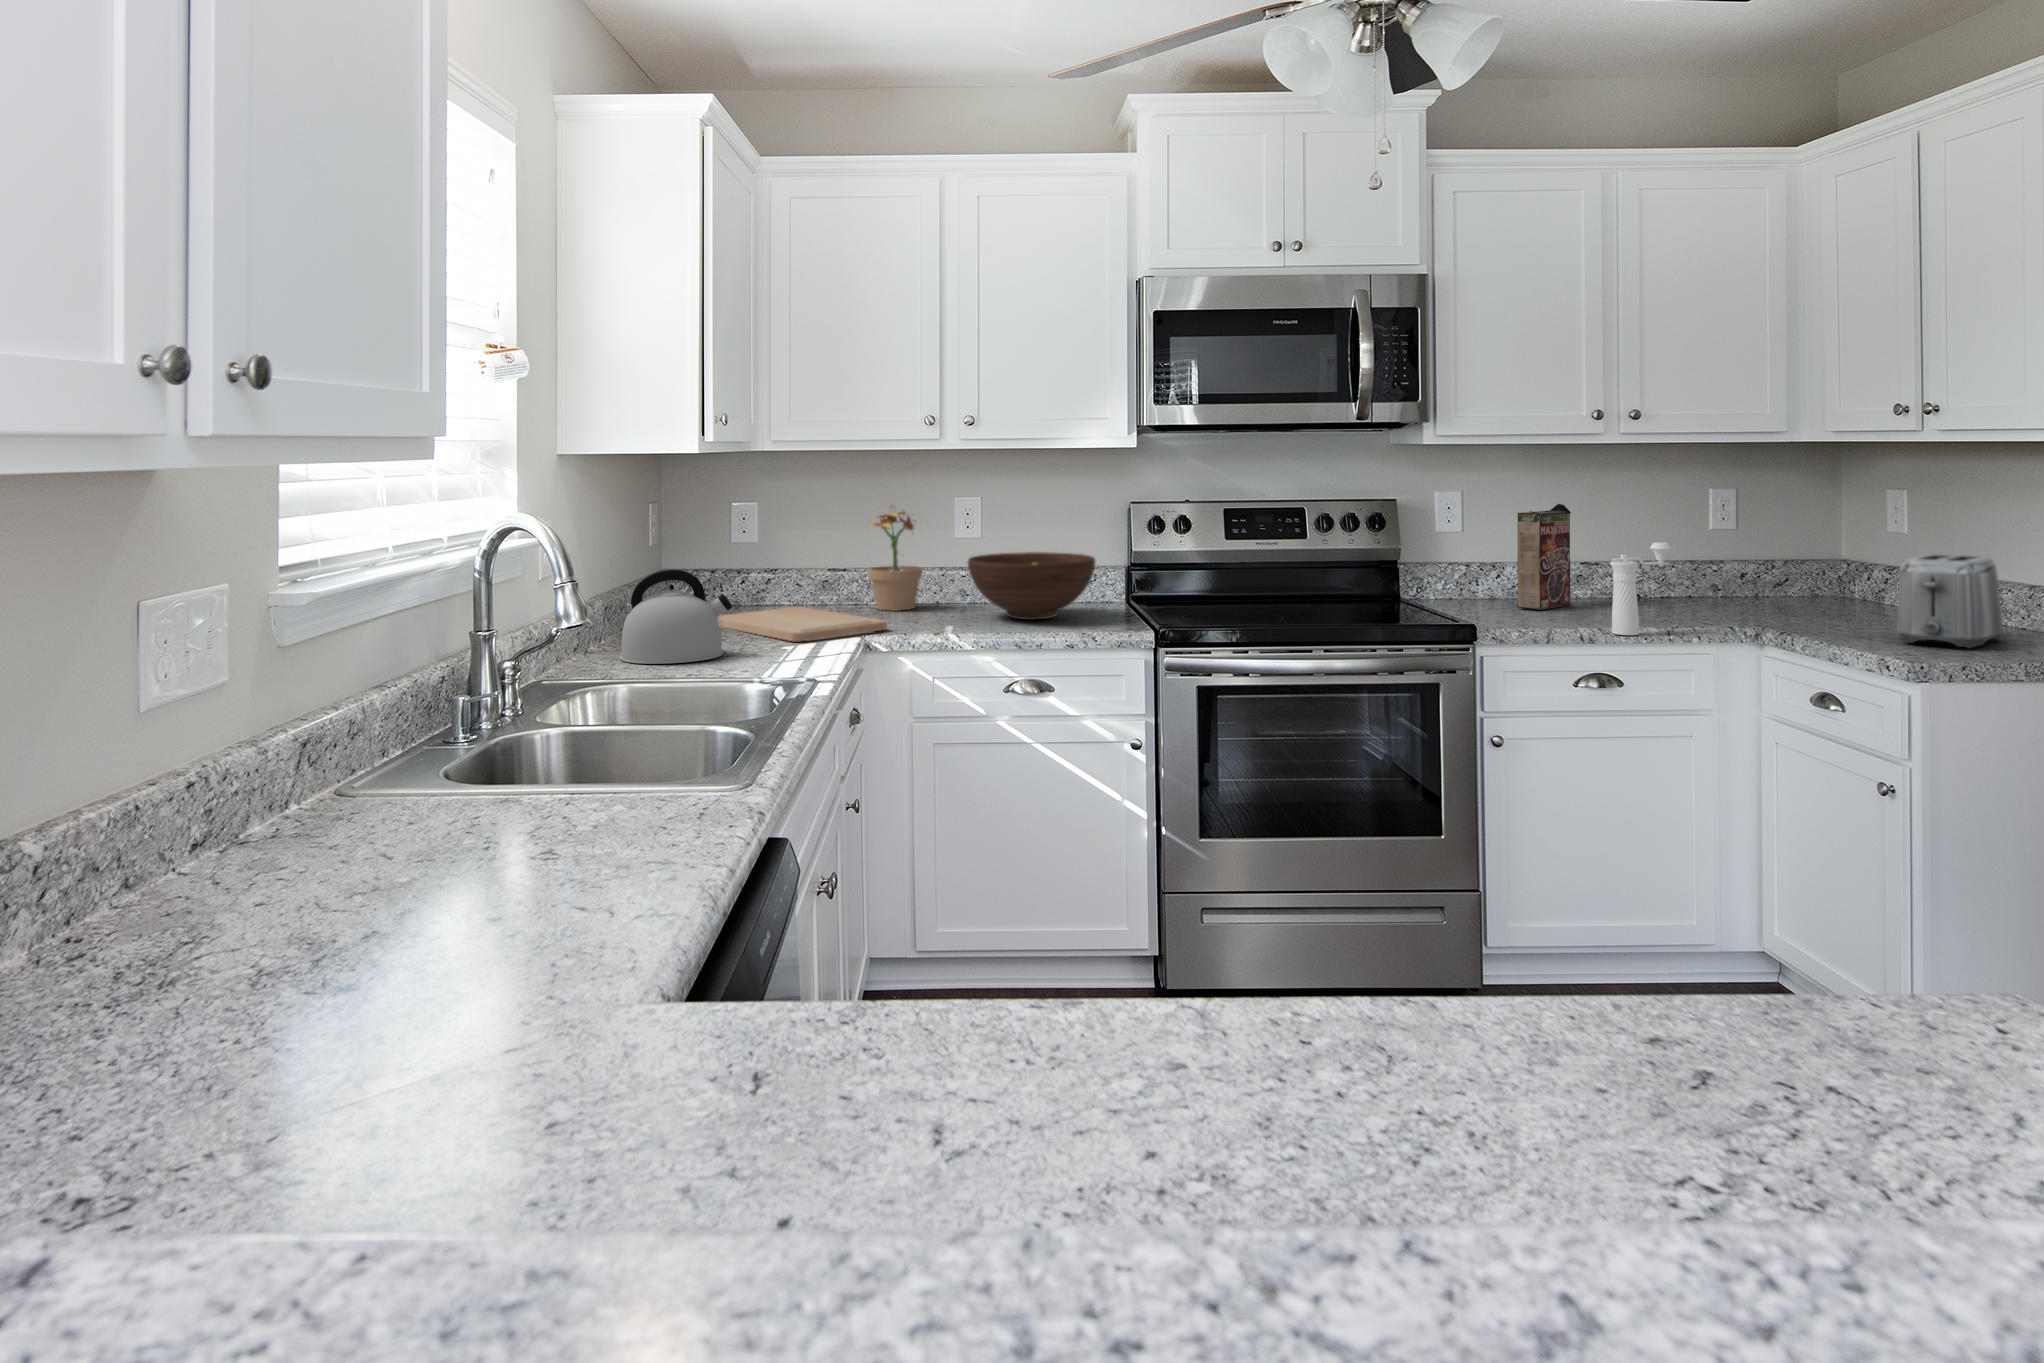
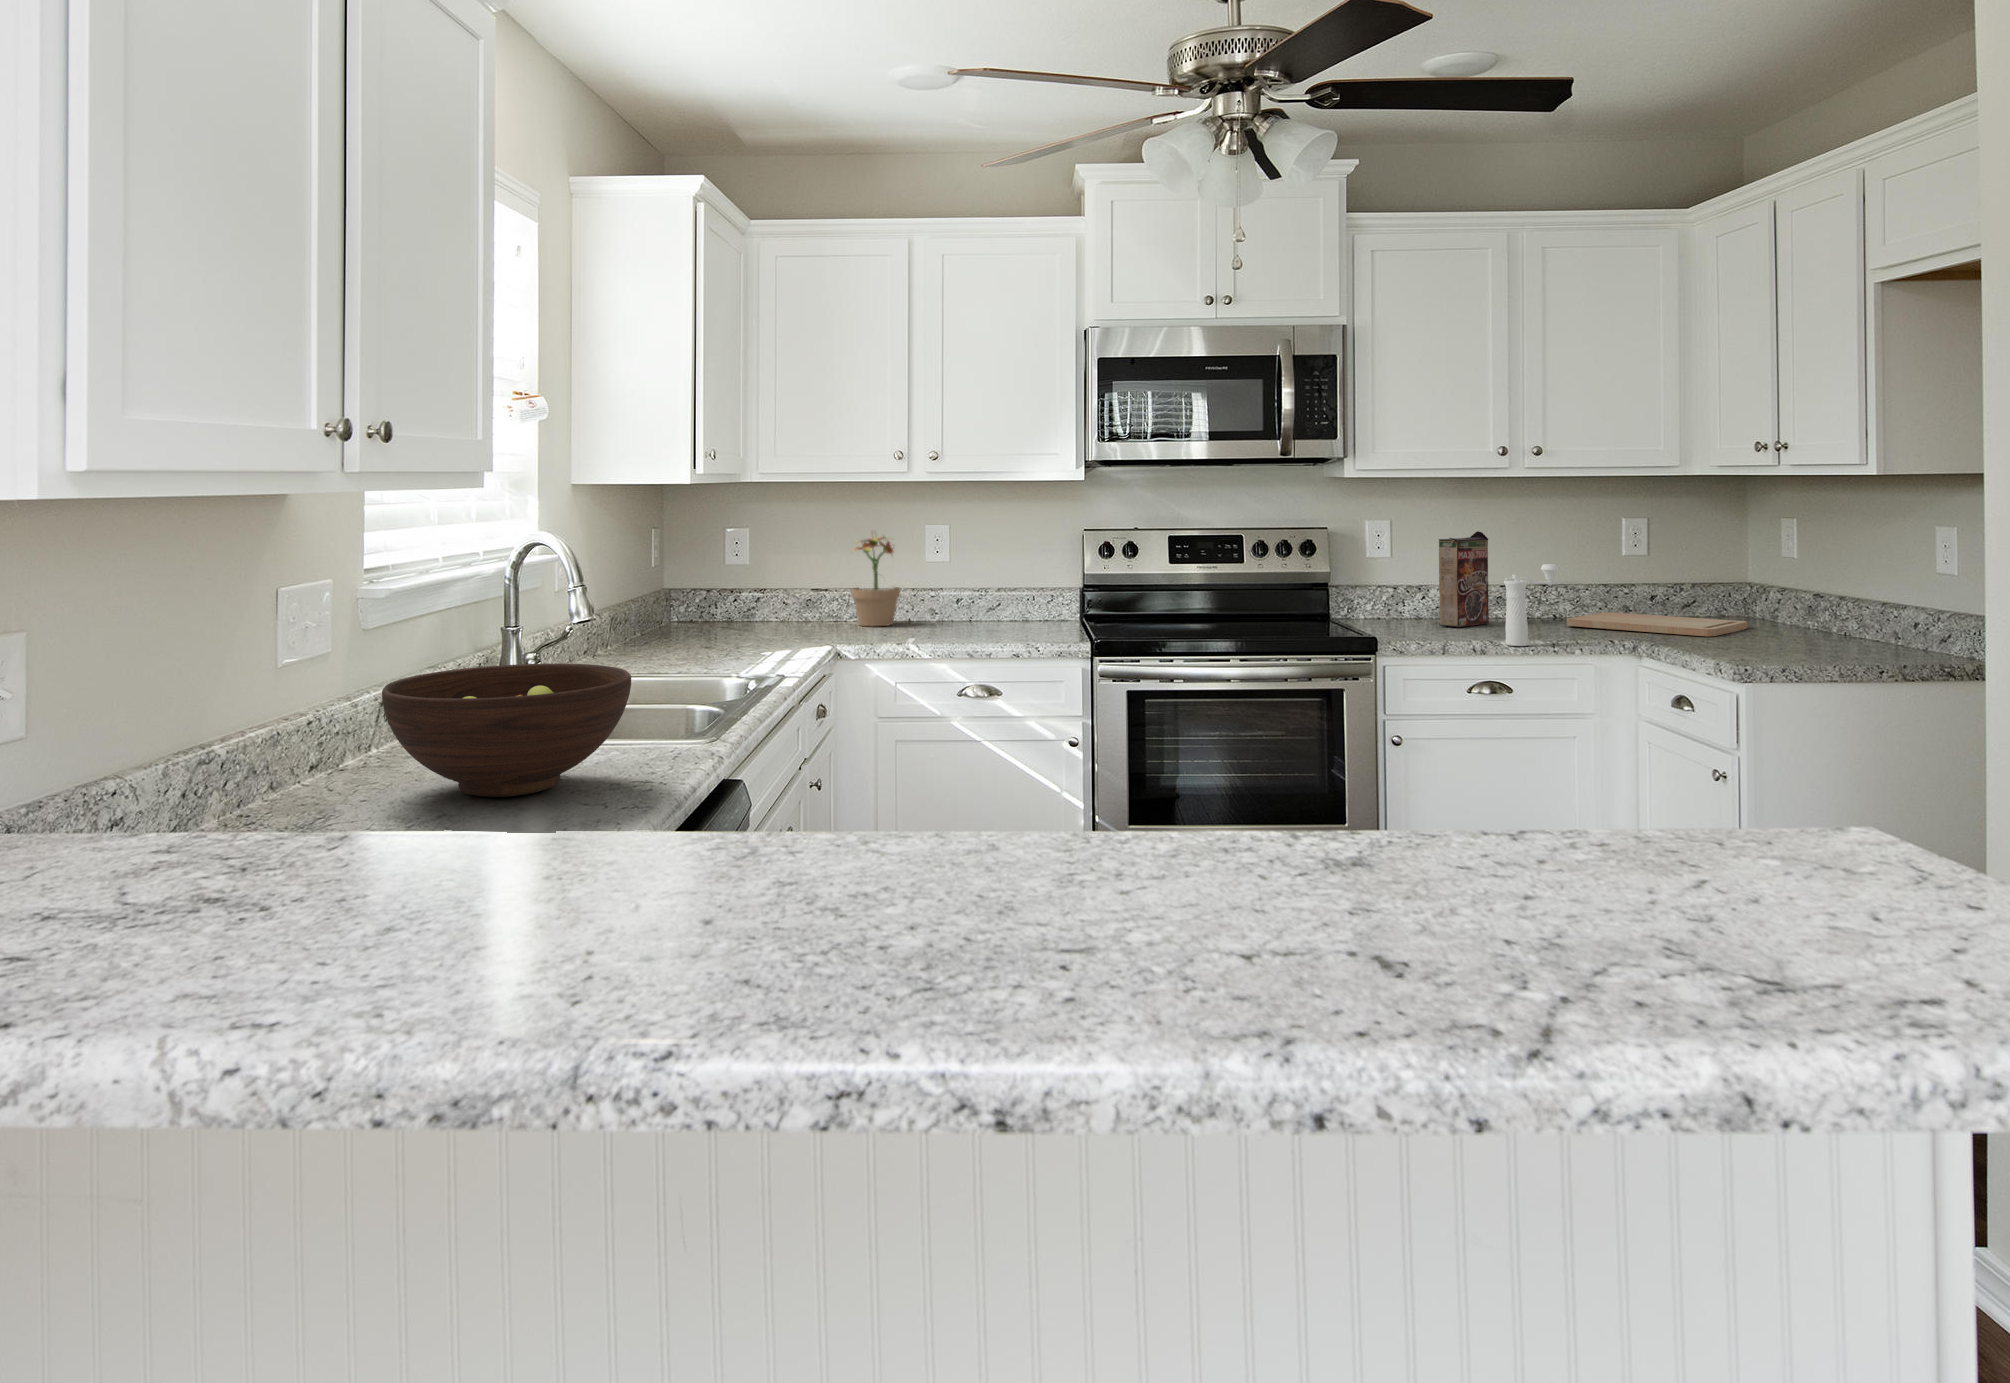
fruit bowl: present [968,552,1095,620] -> present [382,664,631,797]
toaster: present [1897,554,2003,648] -> none [1744,574,1836,654]
kettle: present [620,569,732,664] -> none [624,583,723,664]
cutting board: present [718,607,887,641] -> present [1567,612,1747,636]

